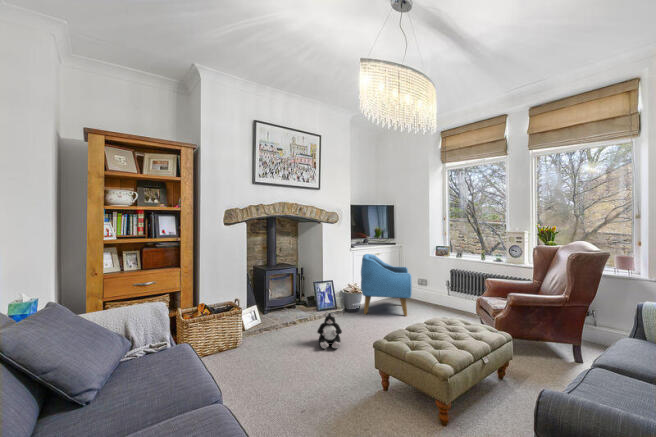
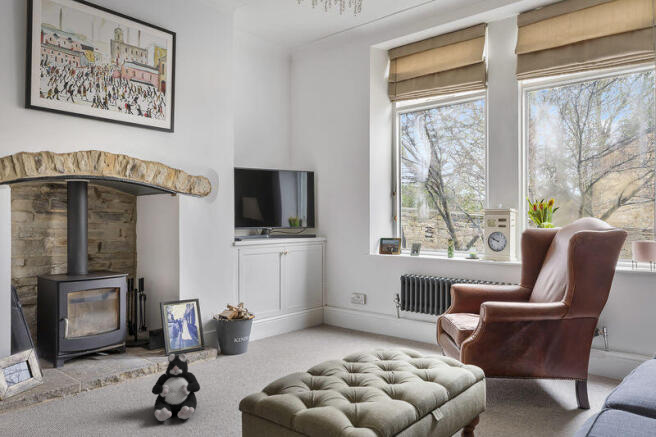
armchair: present [361,254,412,316] -> none [248,251,335,357]

